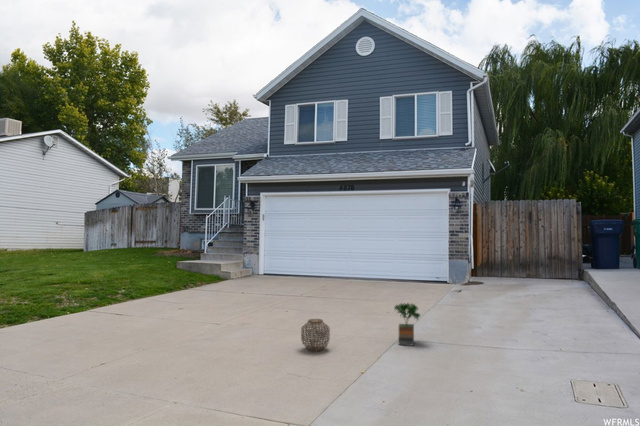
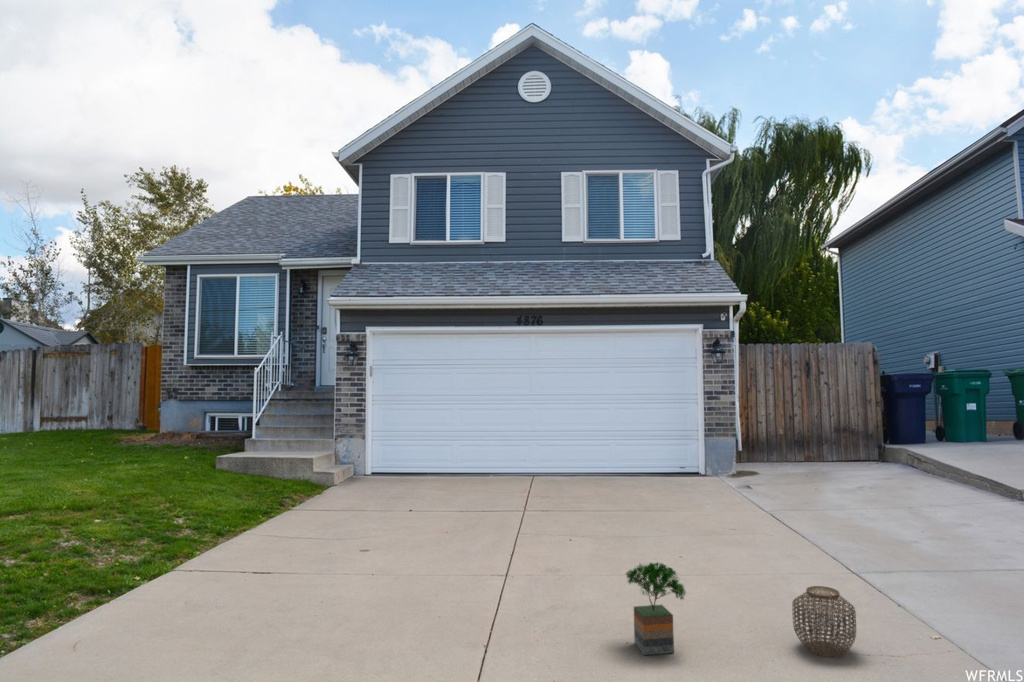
potted tree: present [395,303,420,346] -> present [626,563,686,655]

